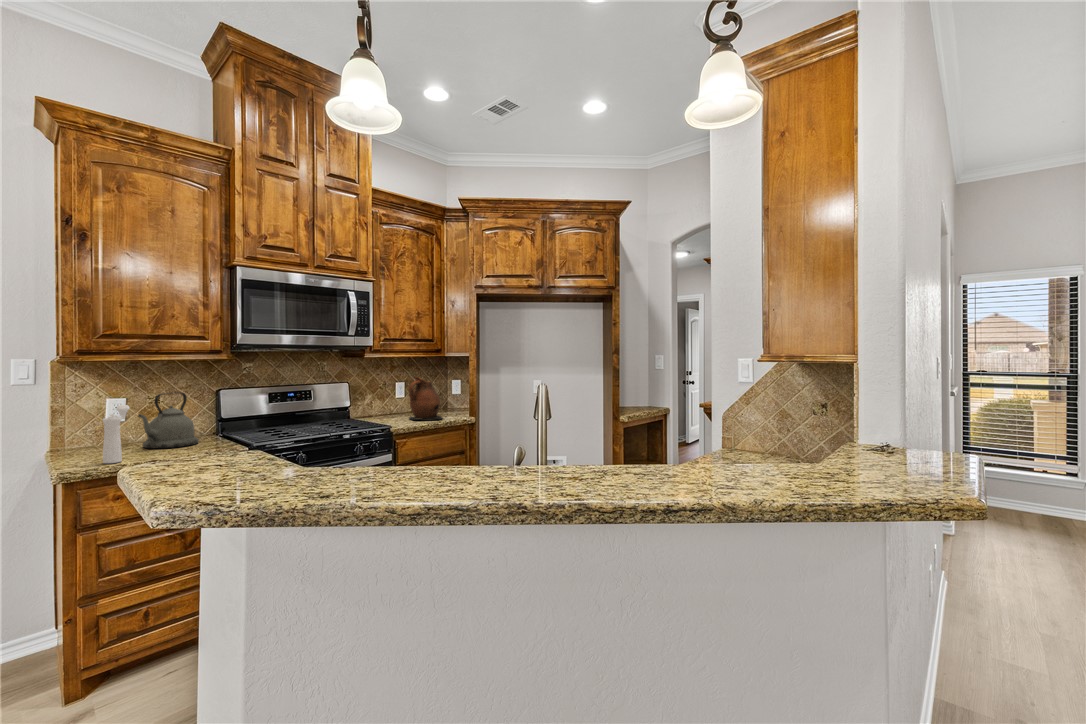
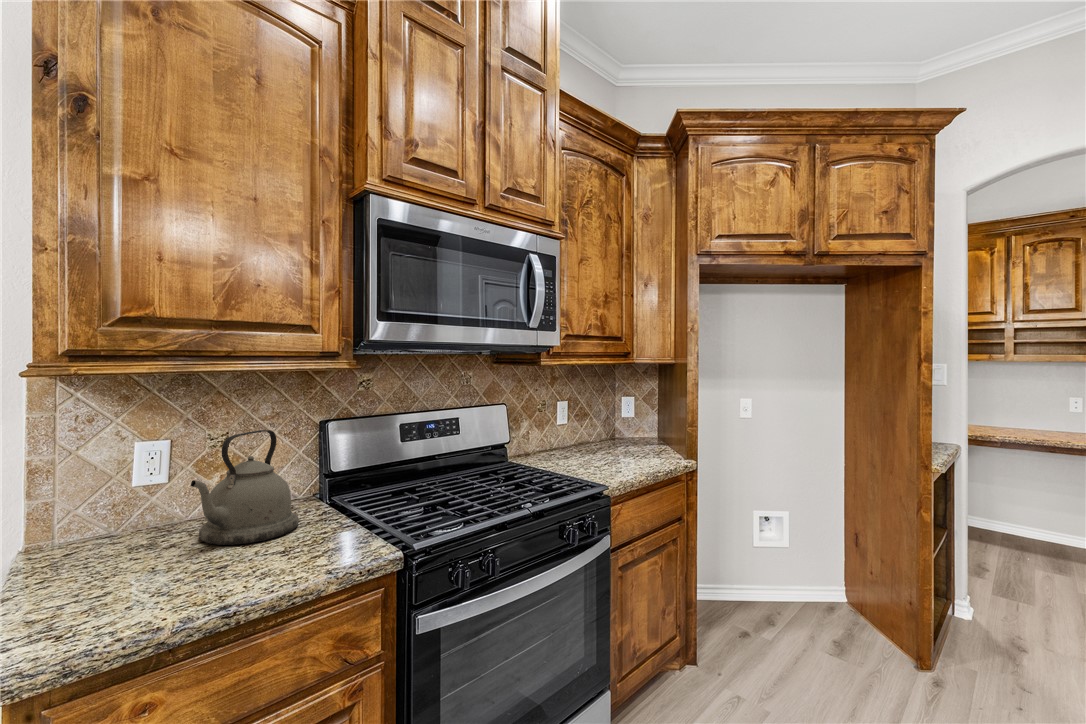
ceramic pitcher: present [409,377,442,420] -> none [588,395,649,463]
pepper mill: present [103,405,130,463] -> none [111,467,174,613]

